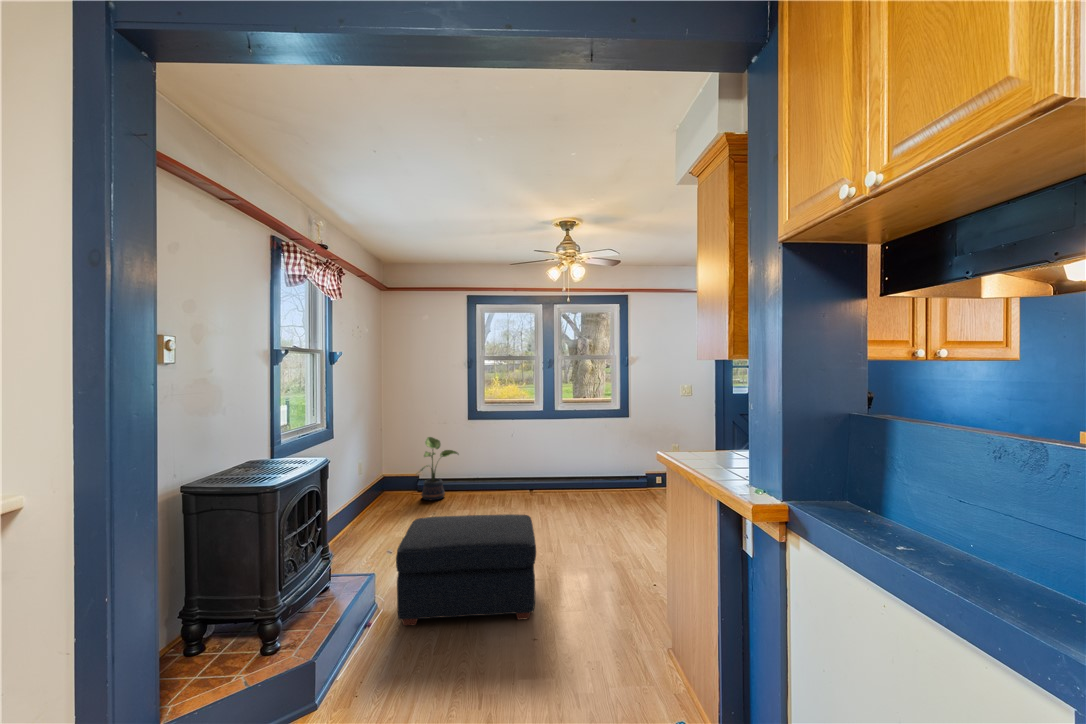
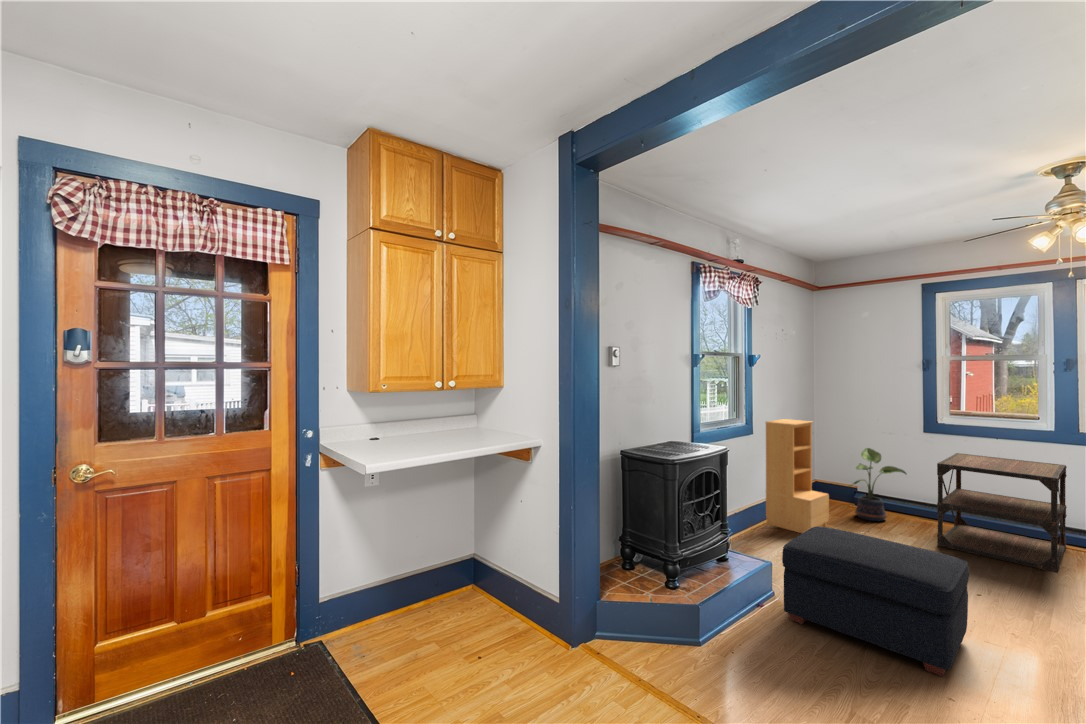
bookshelf: none [348,418,405,529] -> present [766,419,829,533]
side table: none [484,431,551,508] -> present [937,453,1067,573]

